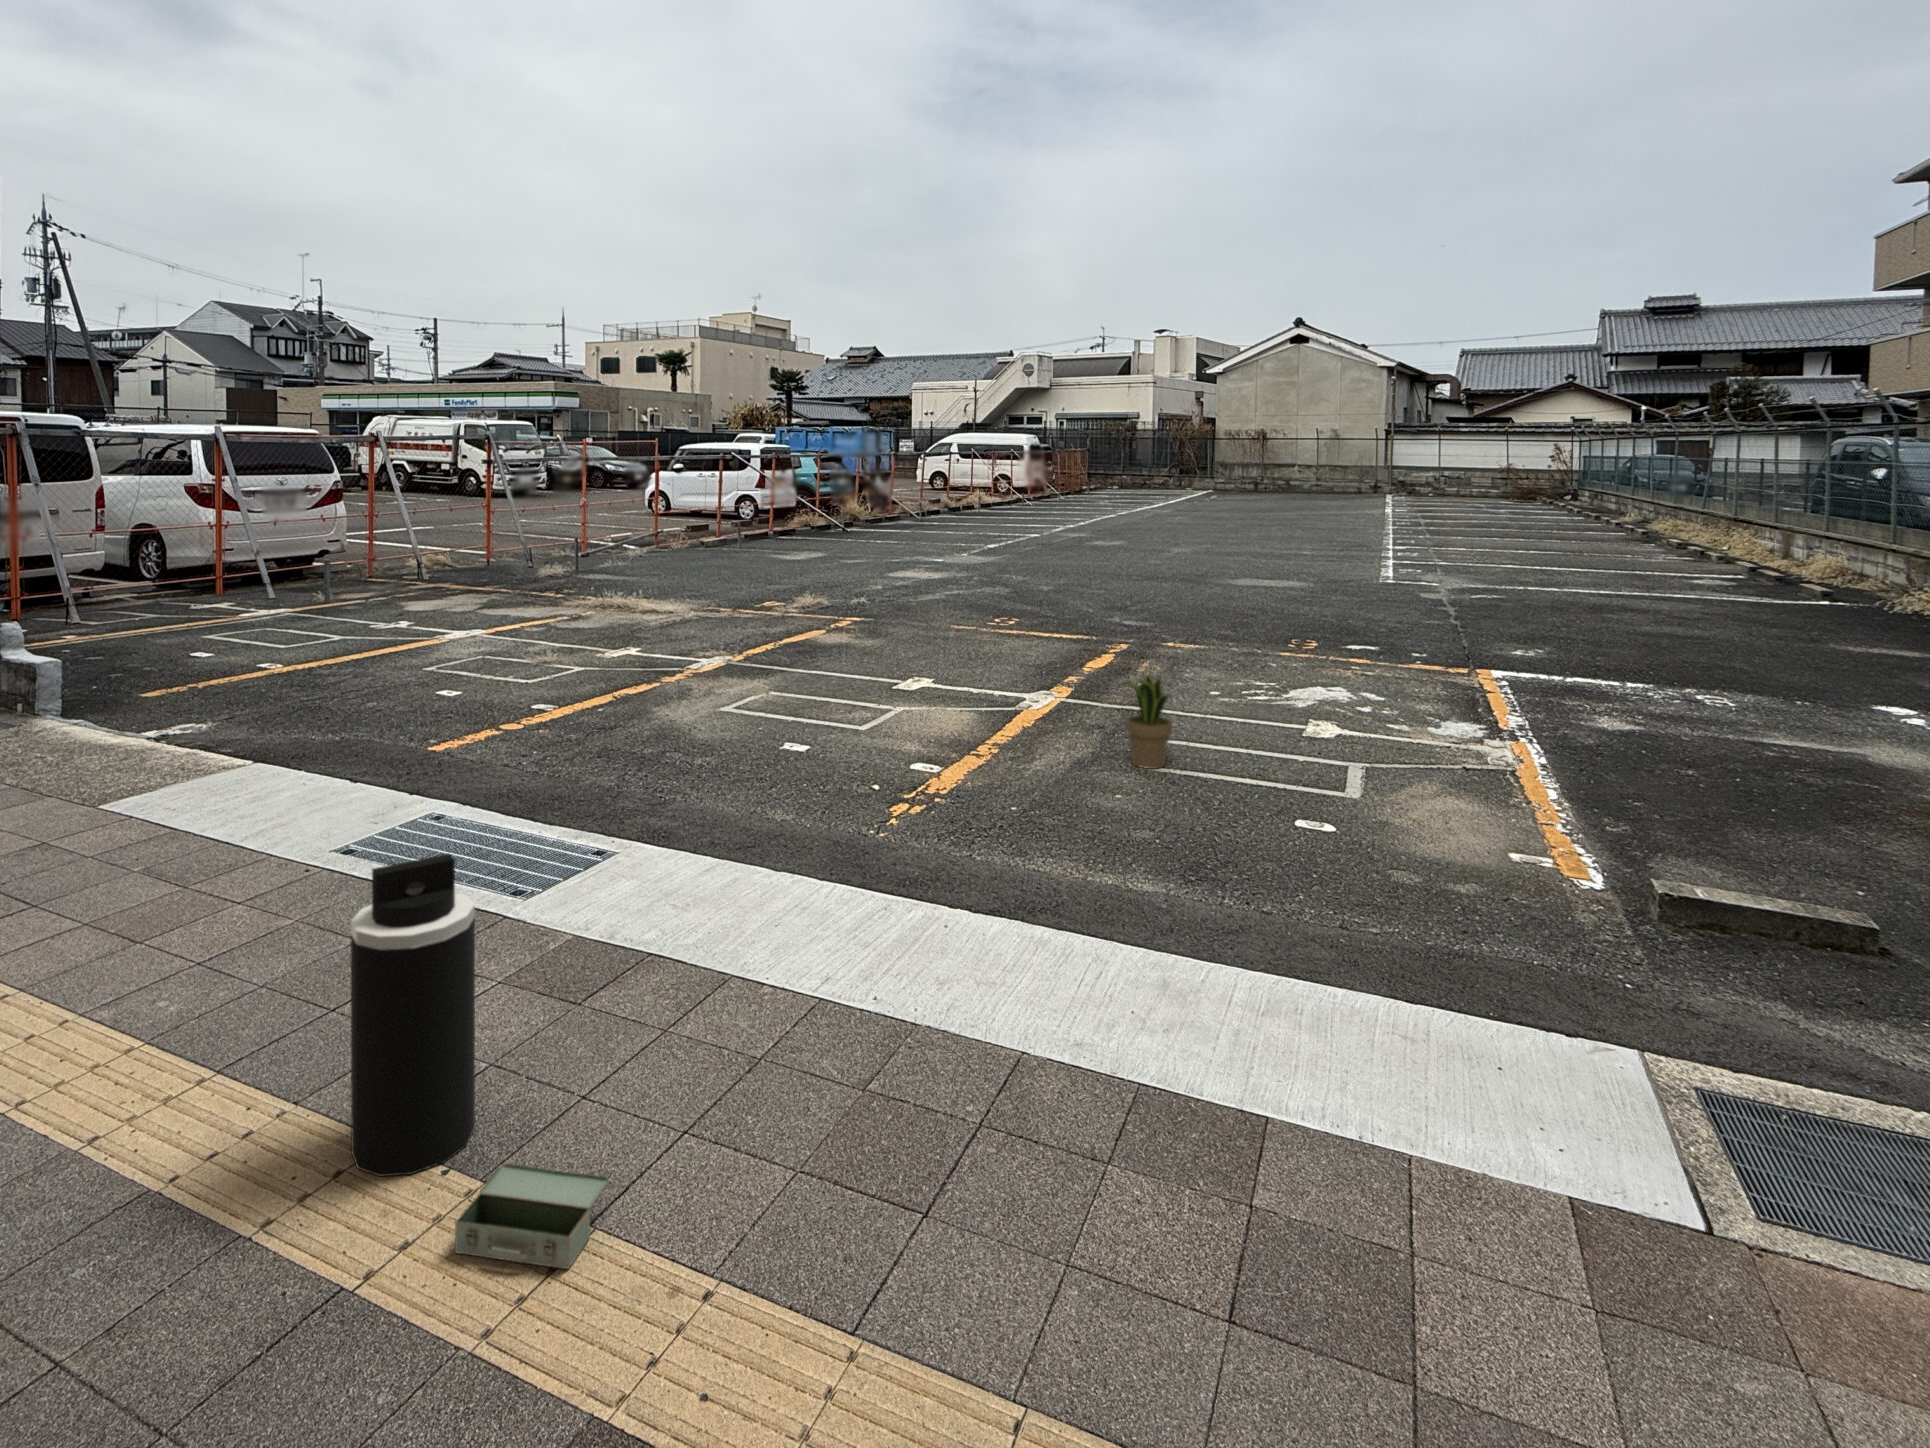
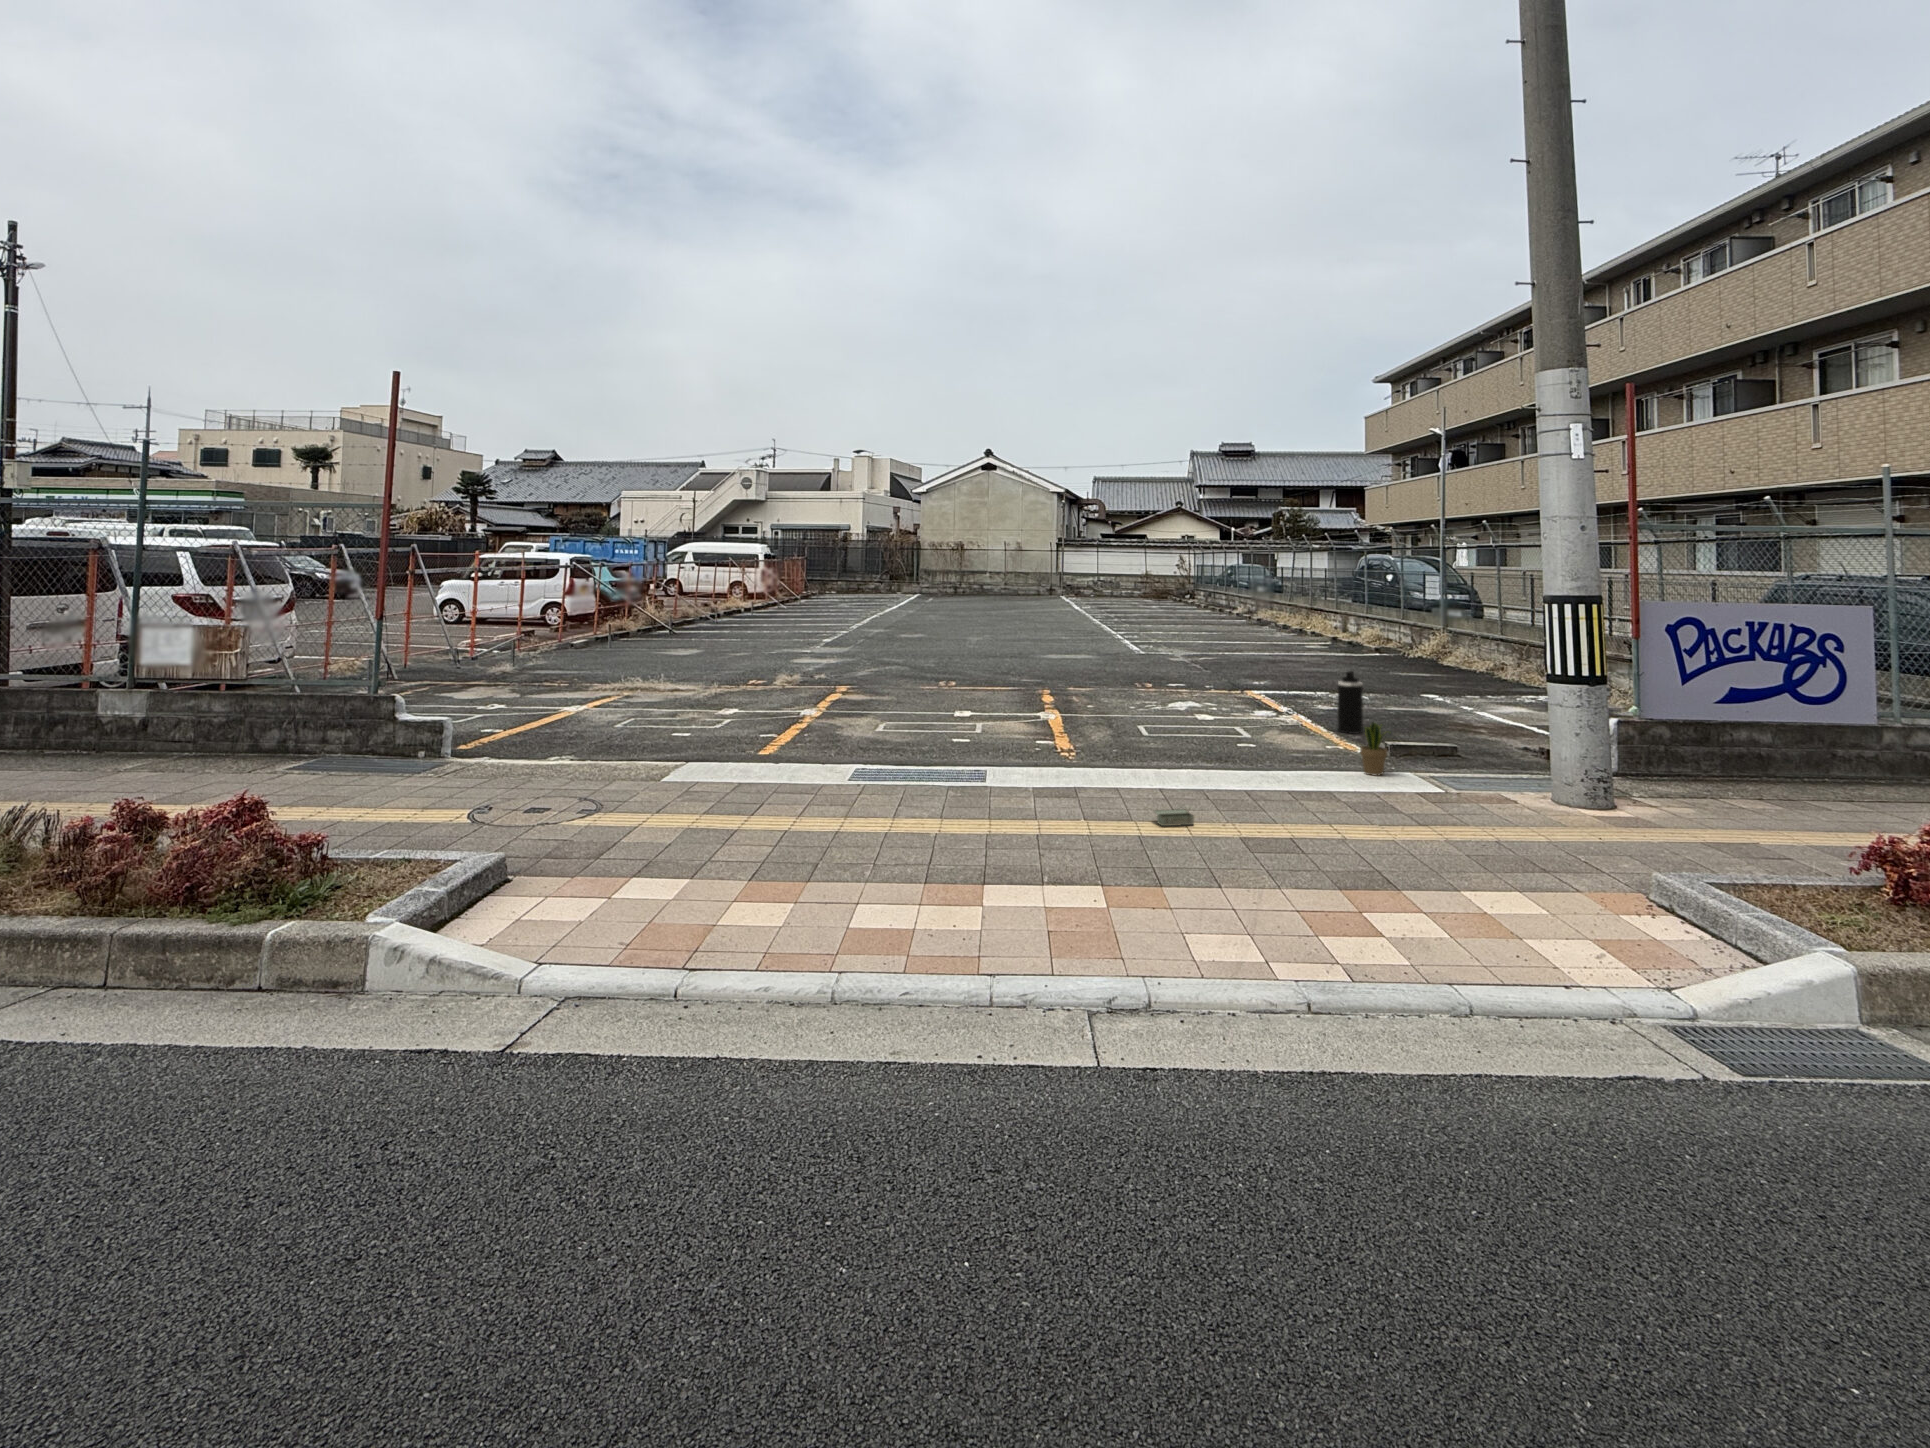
potted plant: present [1126,676,1172,769] -> present [1360,723,1387,776]
trash can: present [351,854,475,1176] -> present [1338,671,1363,733]

